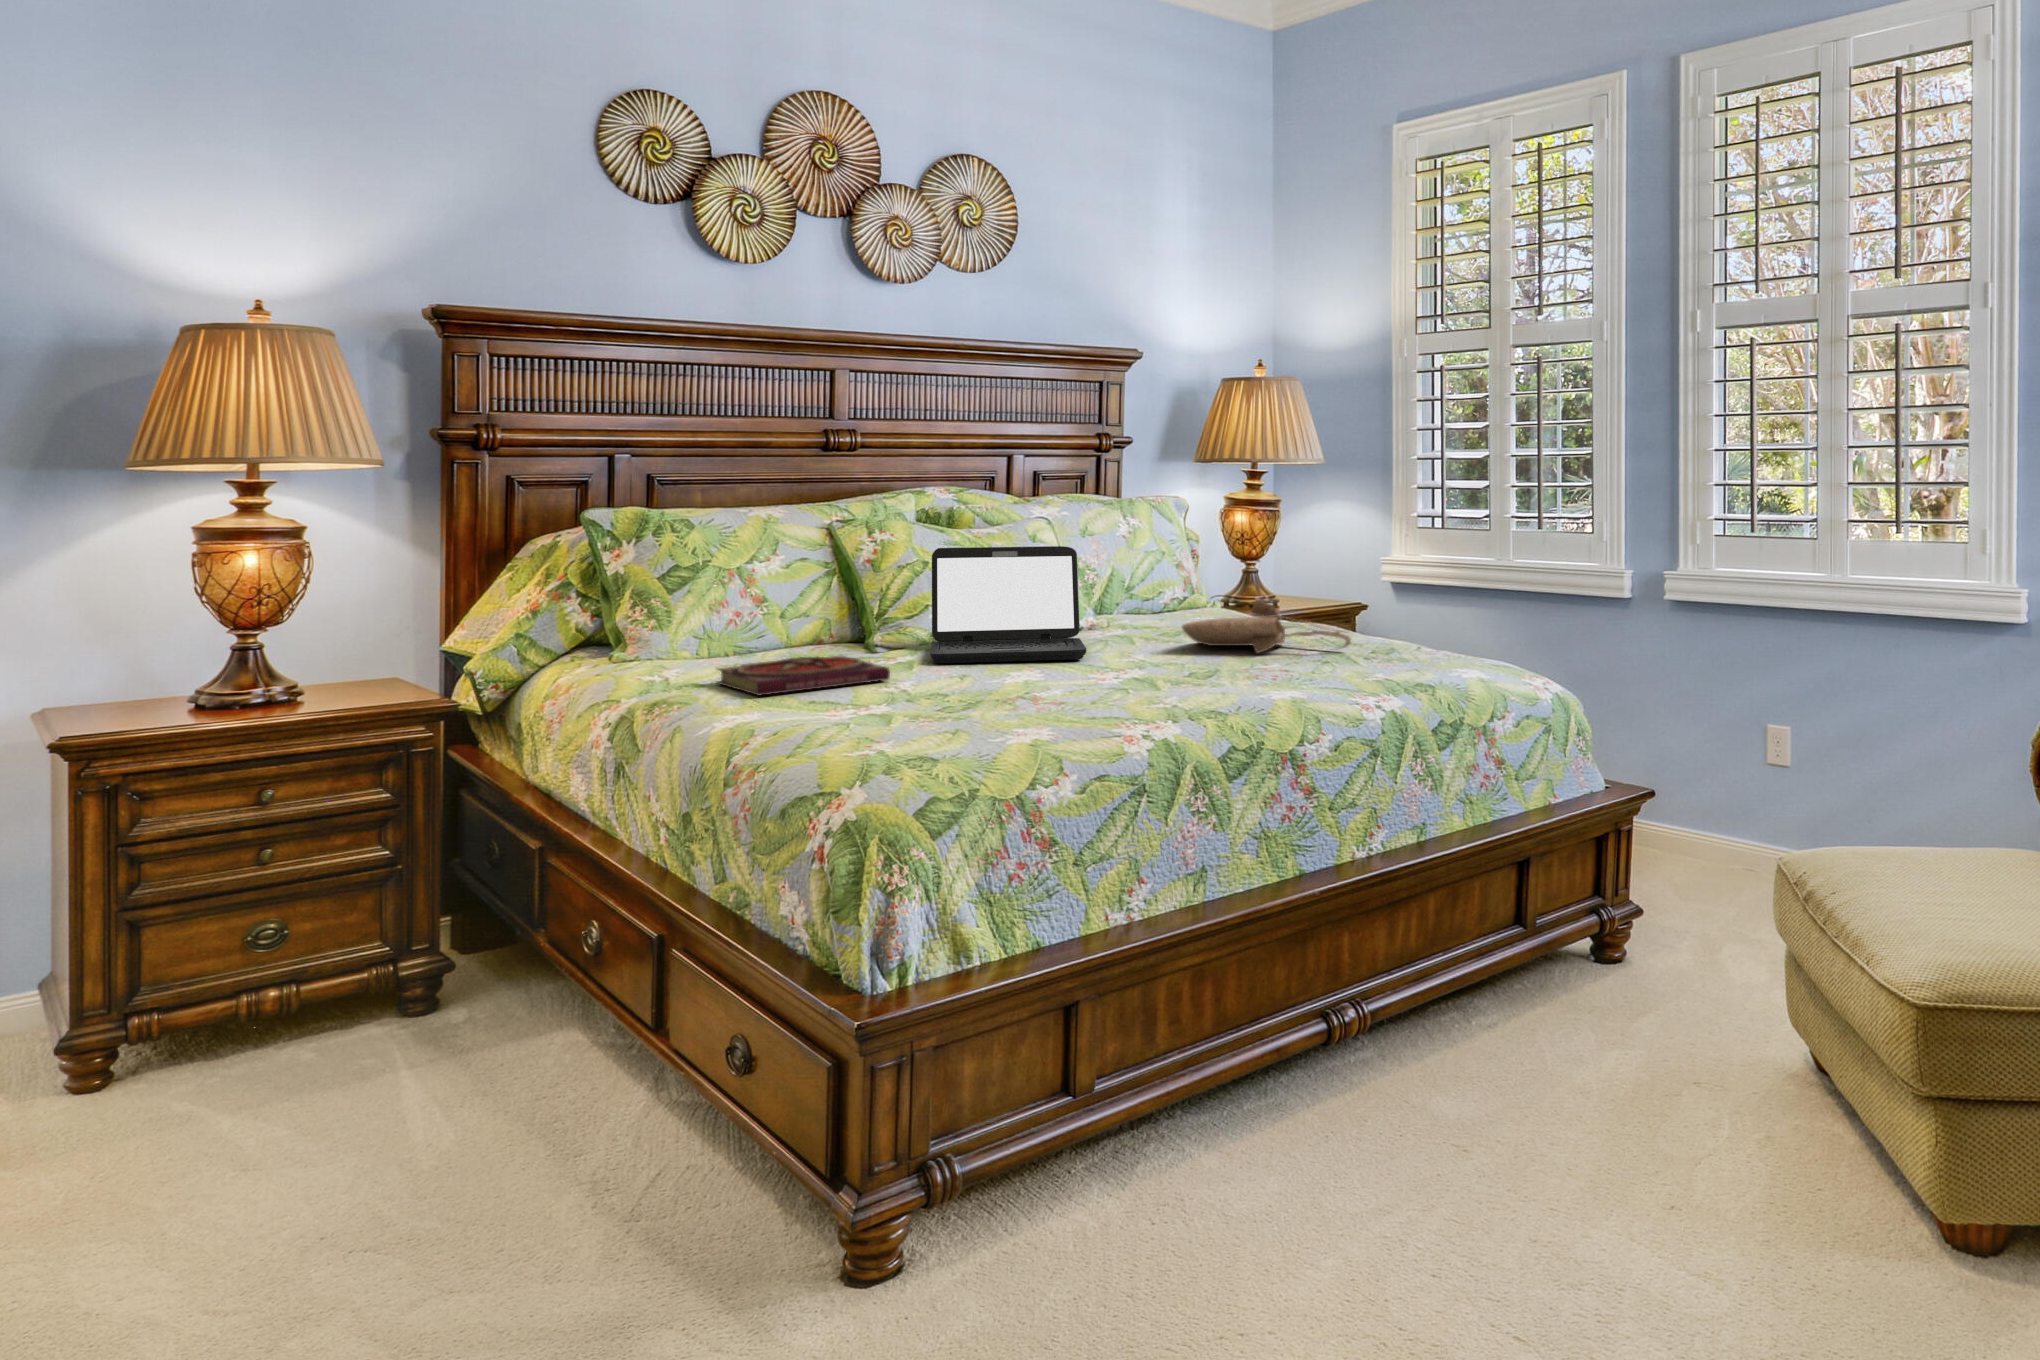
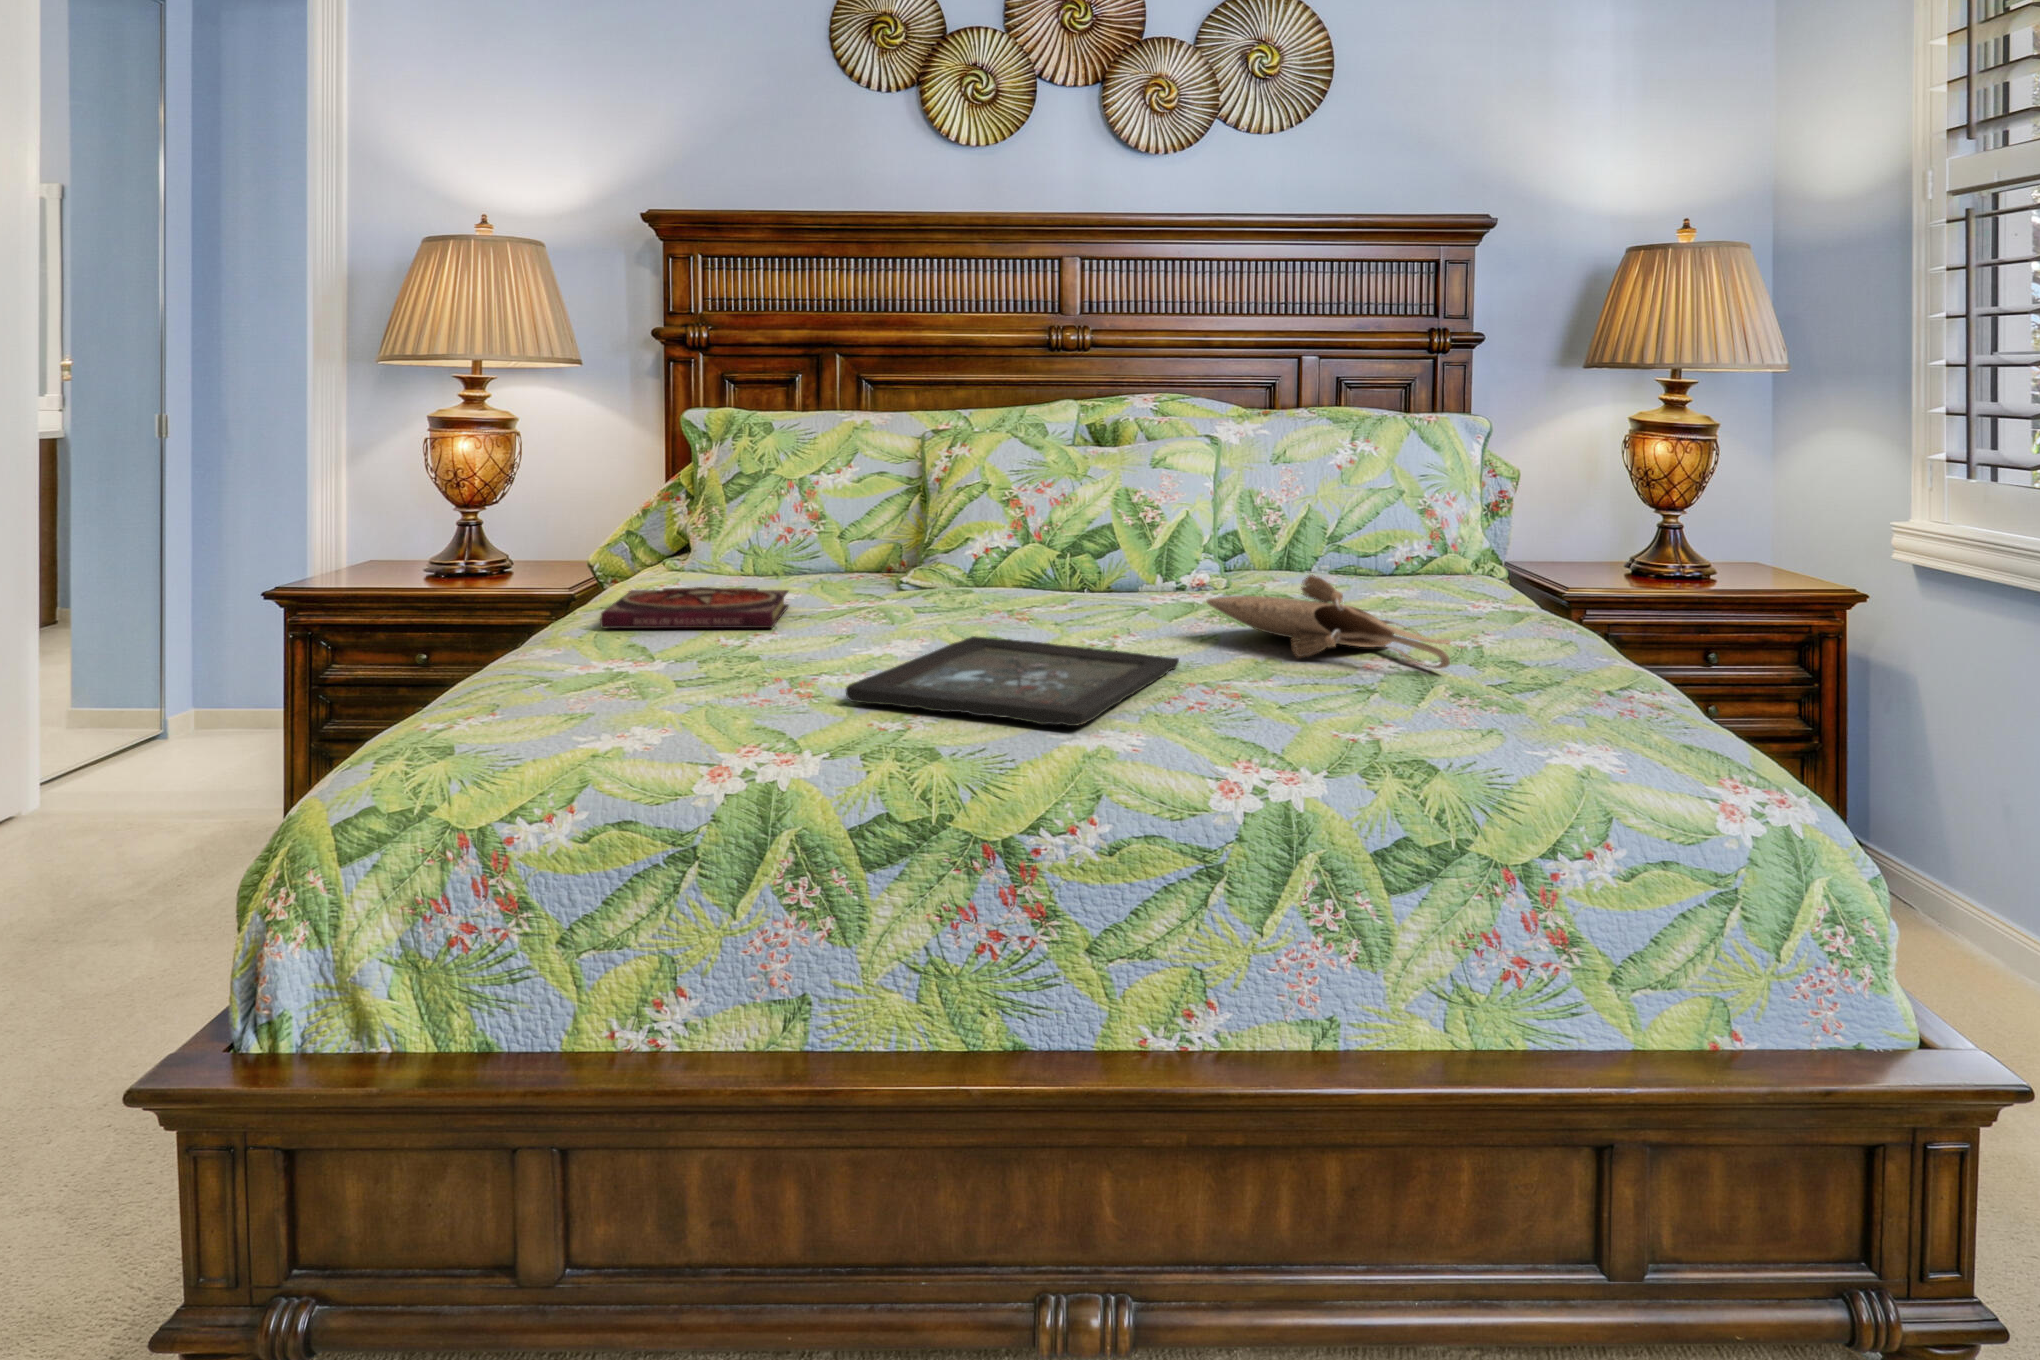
laptop: present [930,546,1086,663] -> none [889,468,1135,631]
tray: none [1060,659,1267,701] -> present [846,636,1179,726]

